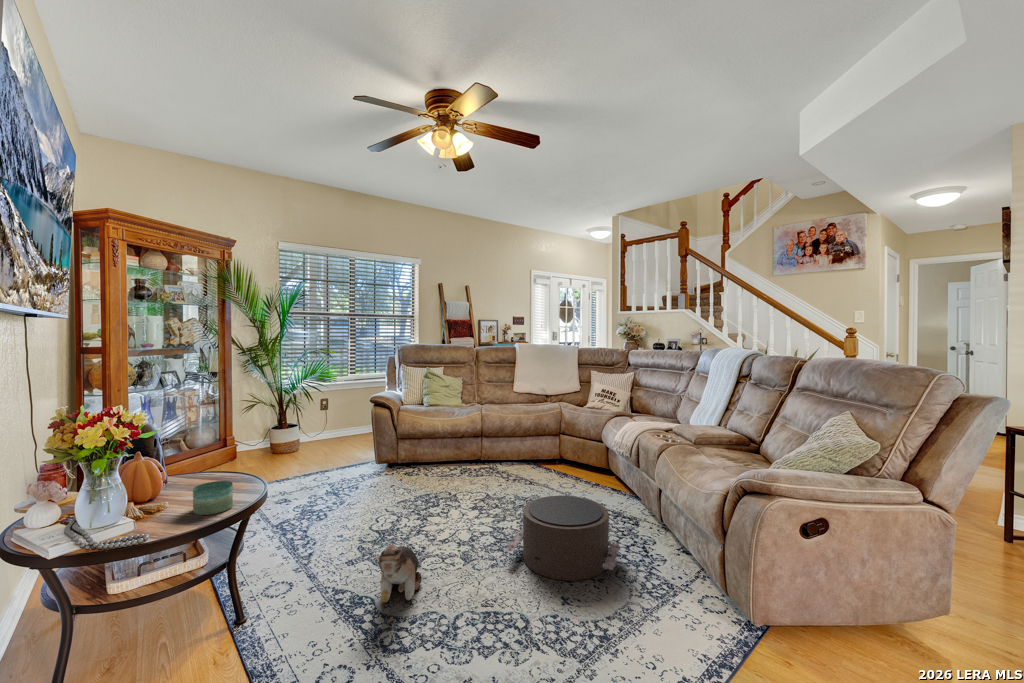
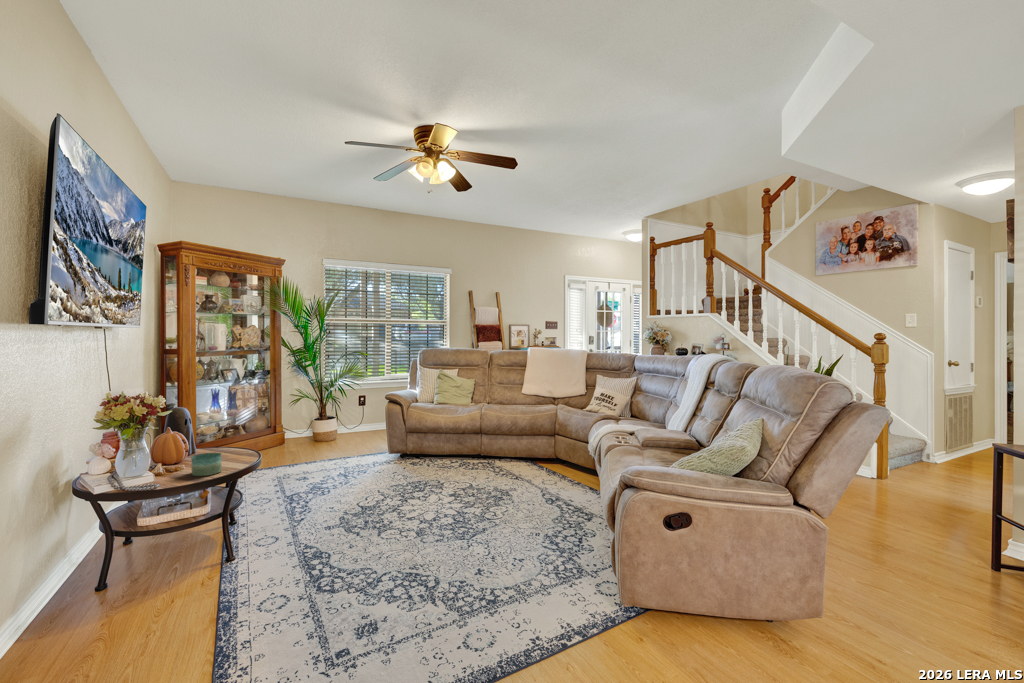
pouf: present [506,495,619,581] -> none [449,485,550,558]
plush toy: present [374,544,422,603] -> none [323,512,377,559]

